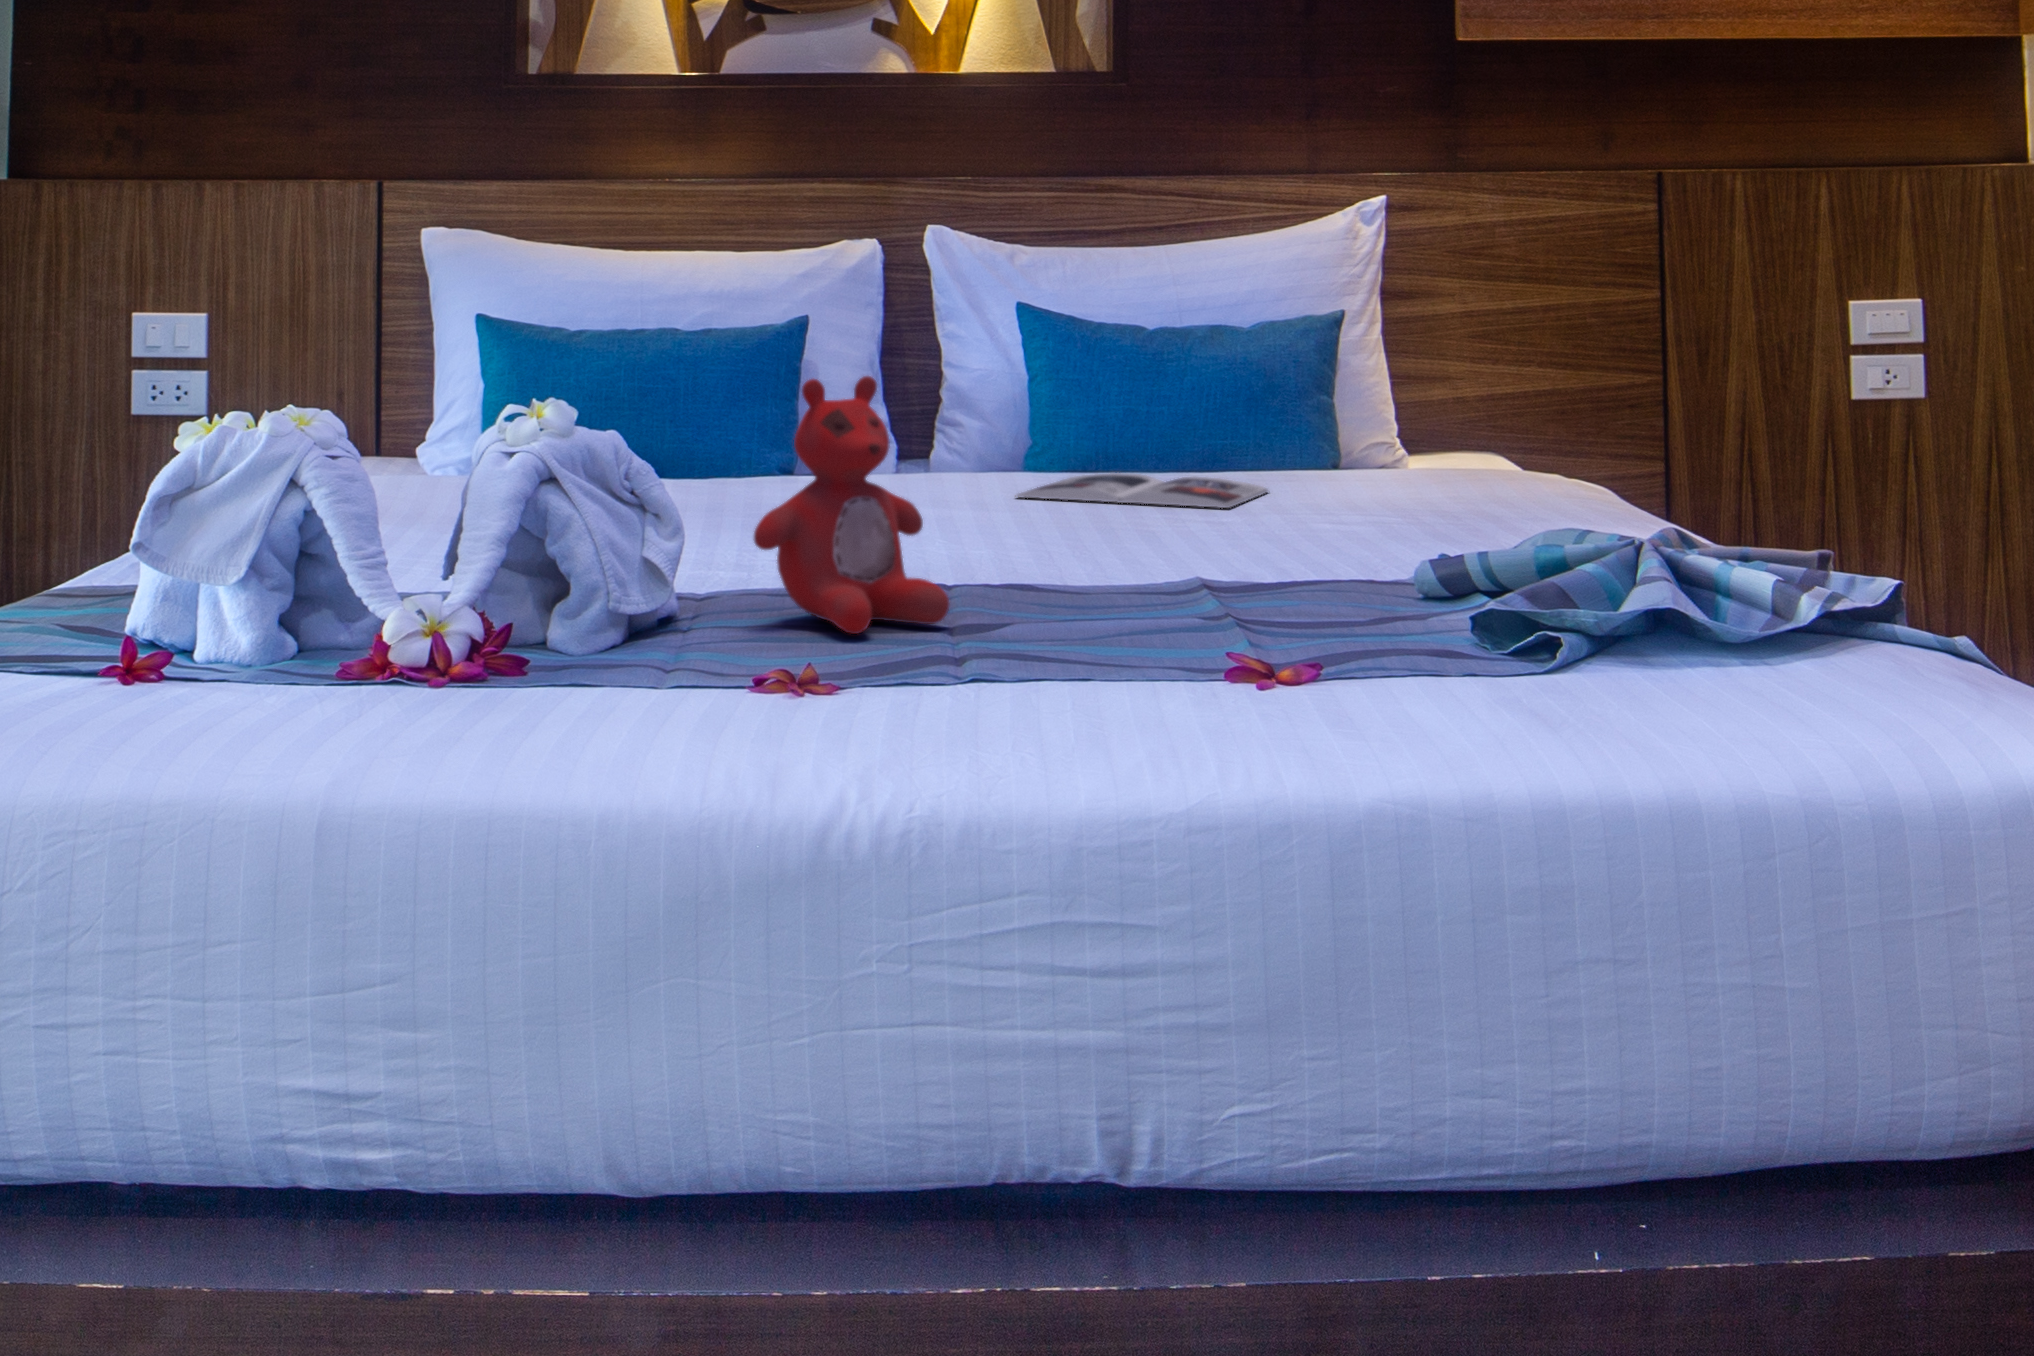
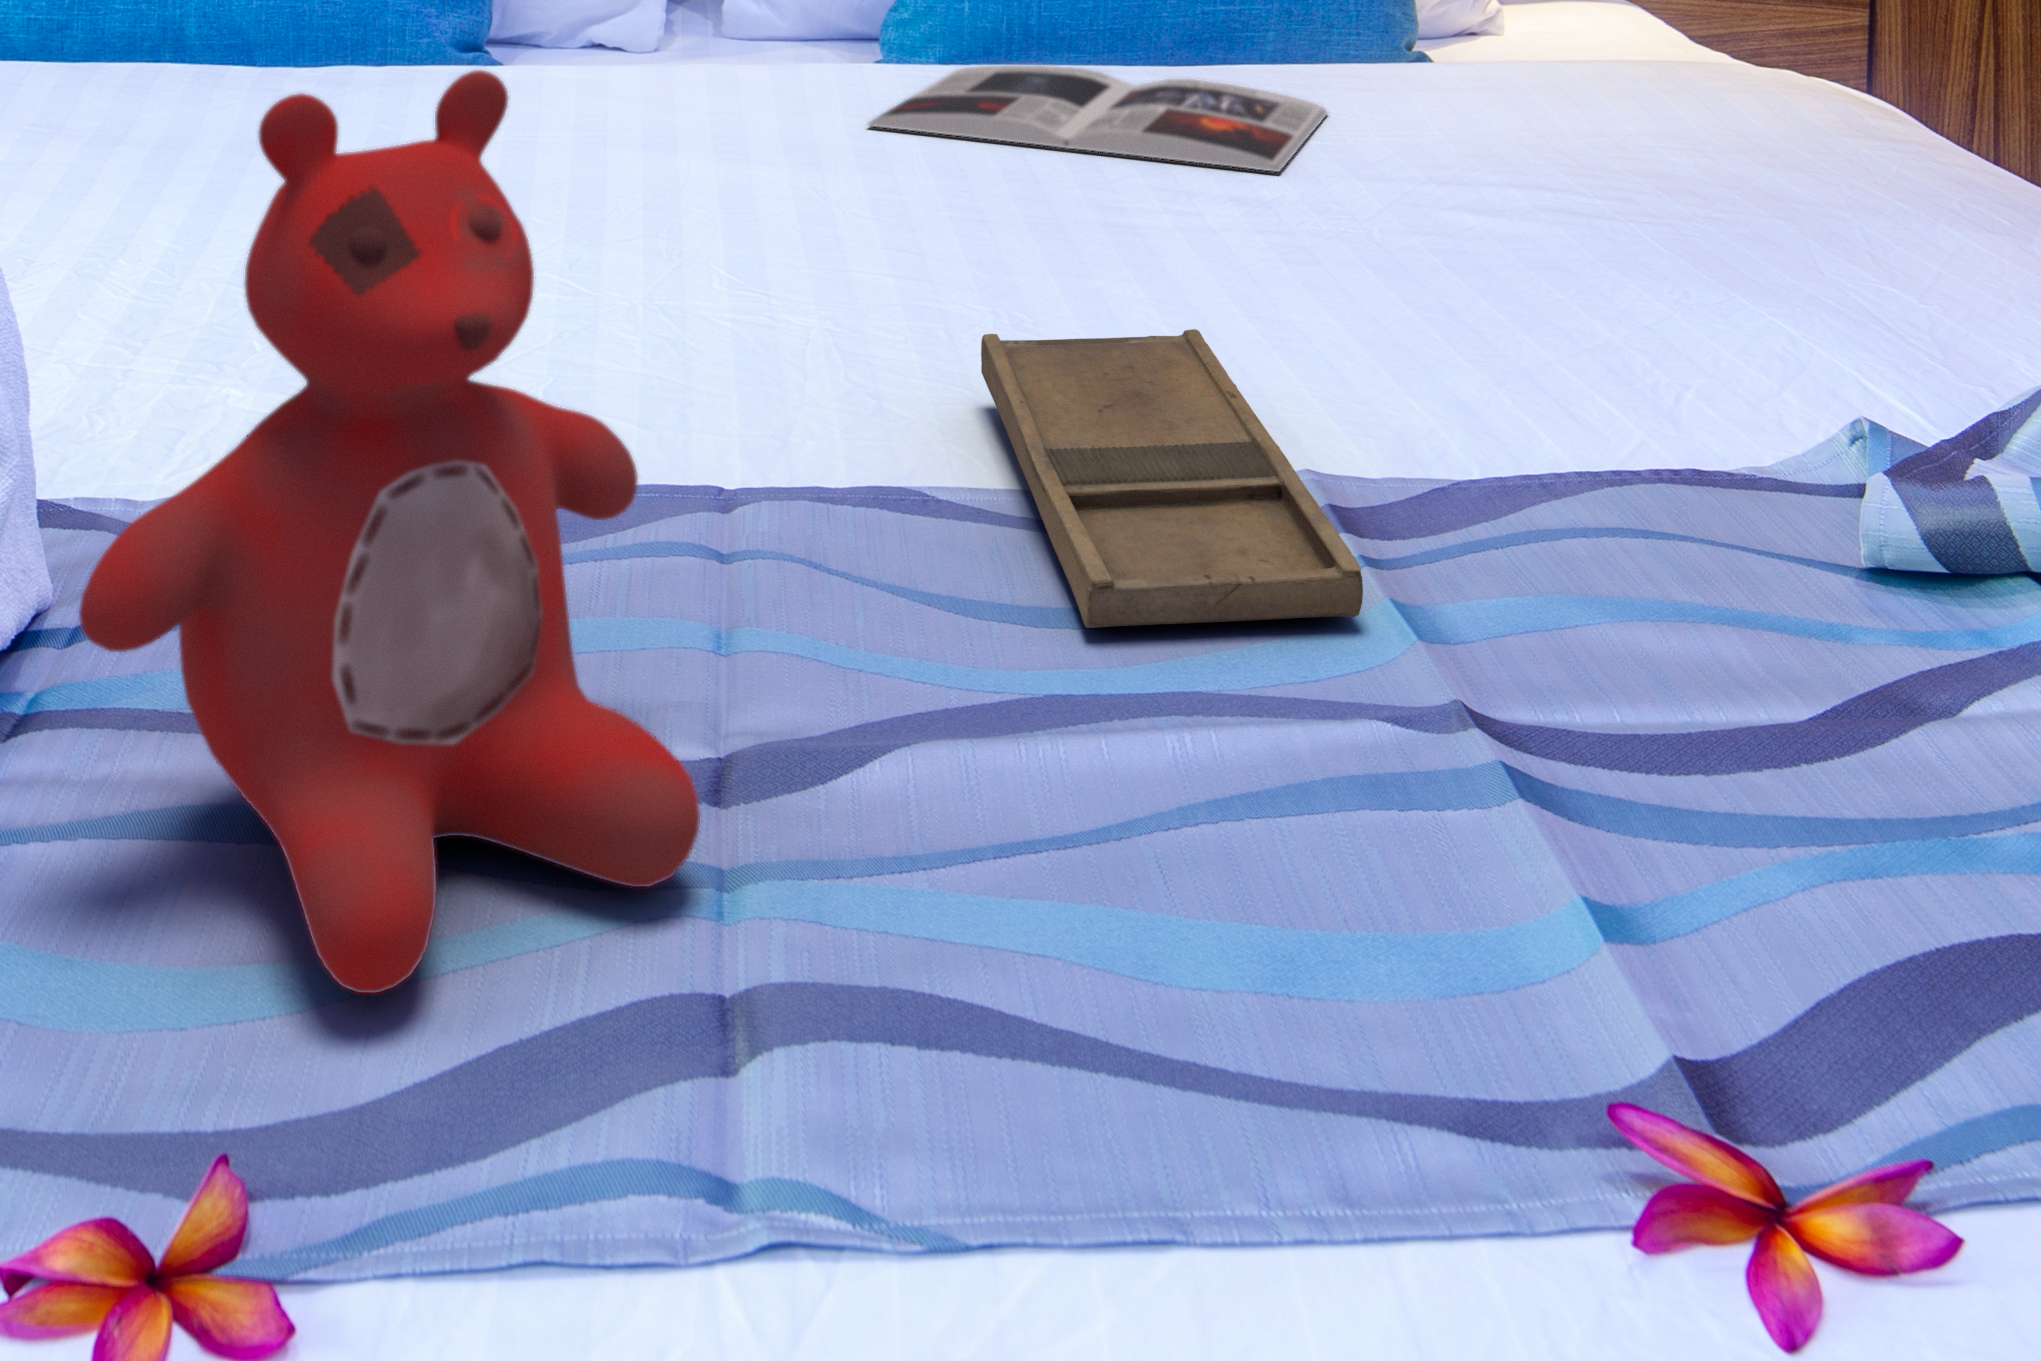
tray: none [1058,529,1191,594] -> present [981,329,1363,628]

